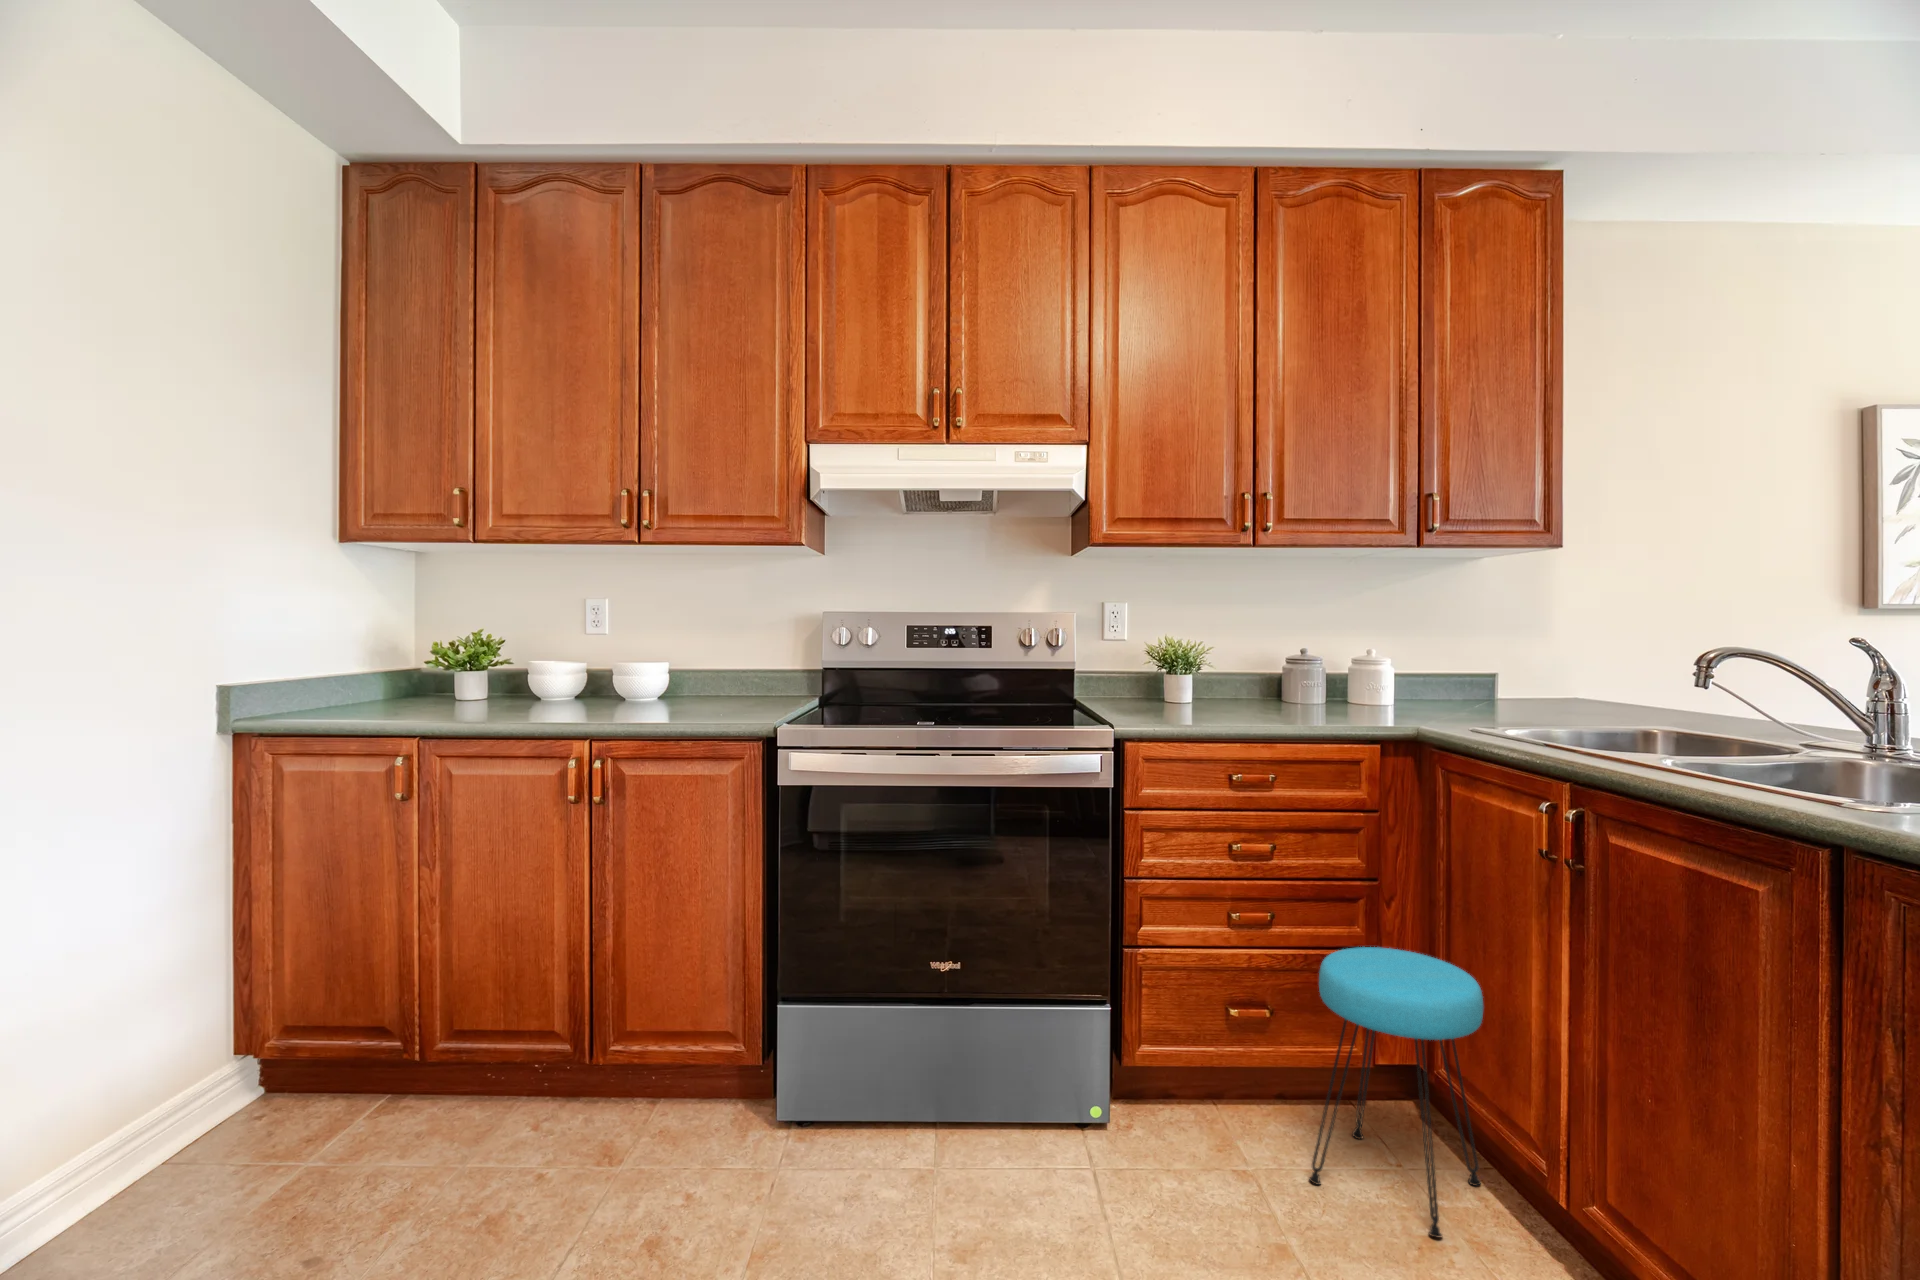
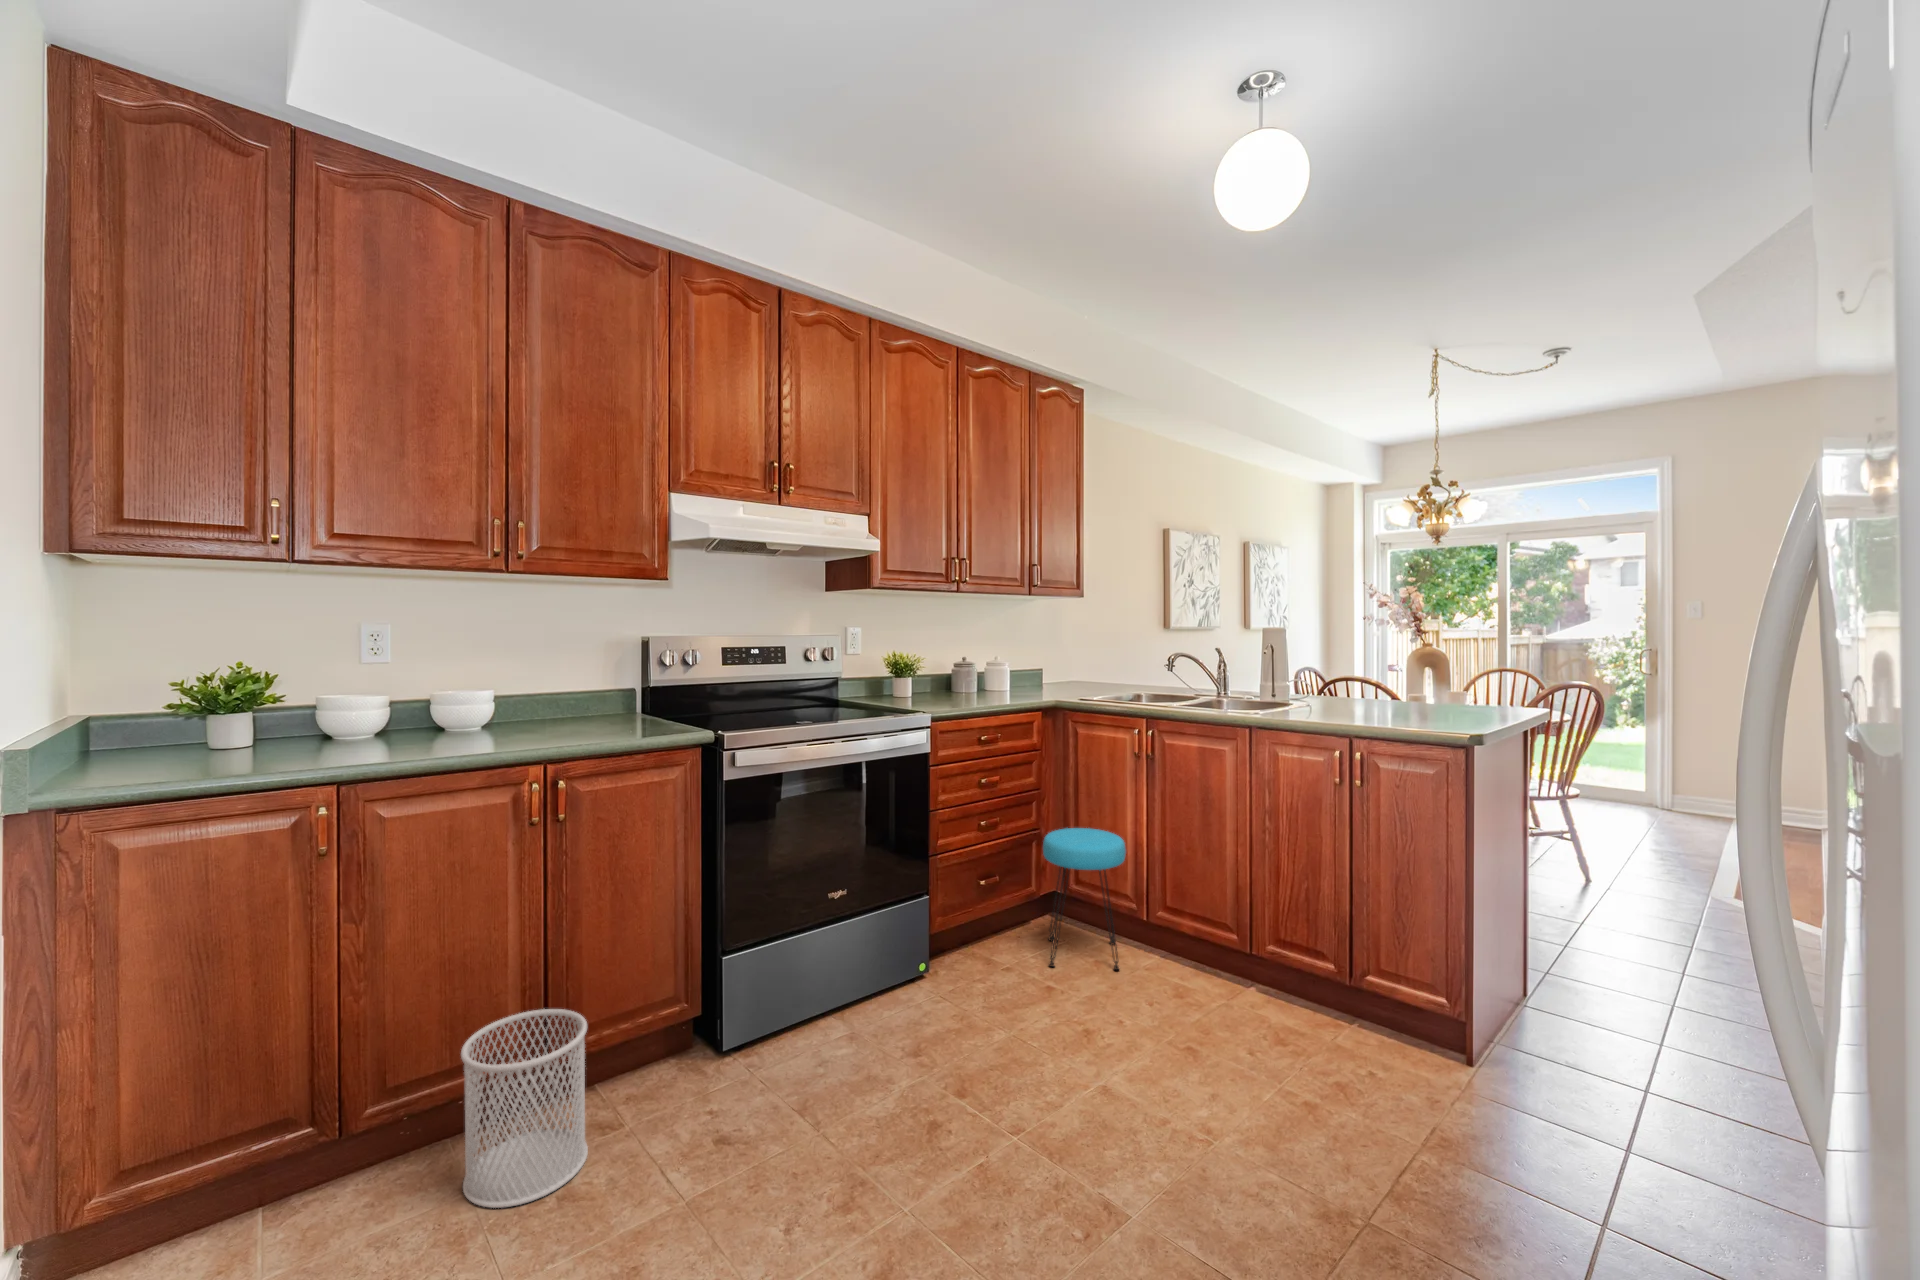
wastebasket: none [423,1007,560,1218] -> present [461,1009,588,1208]

